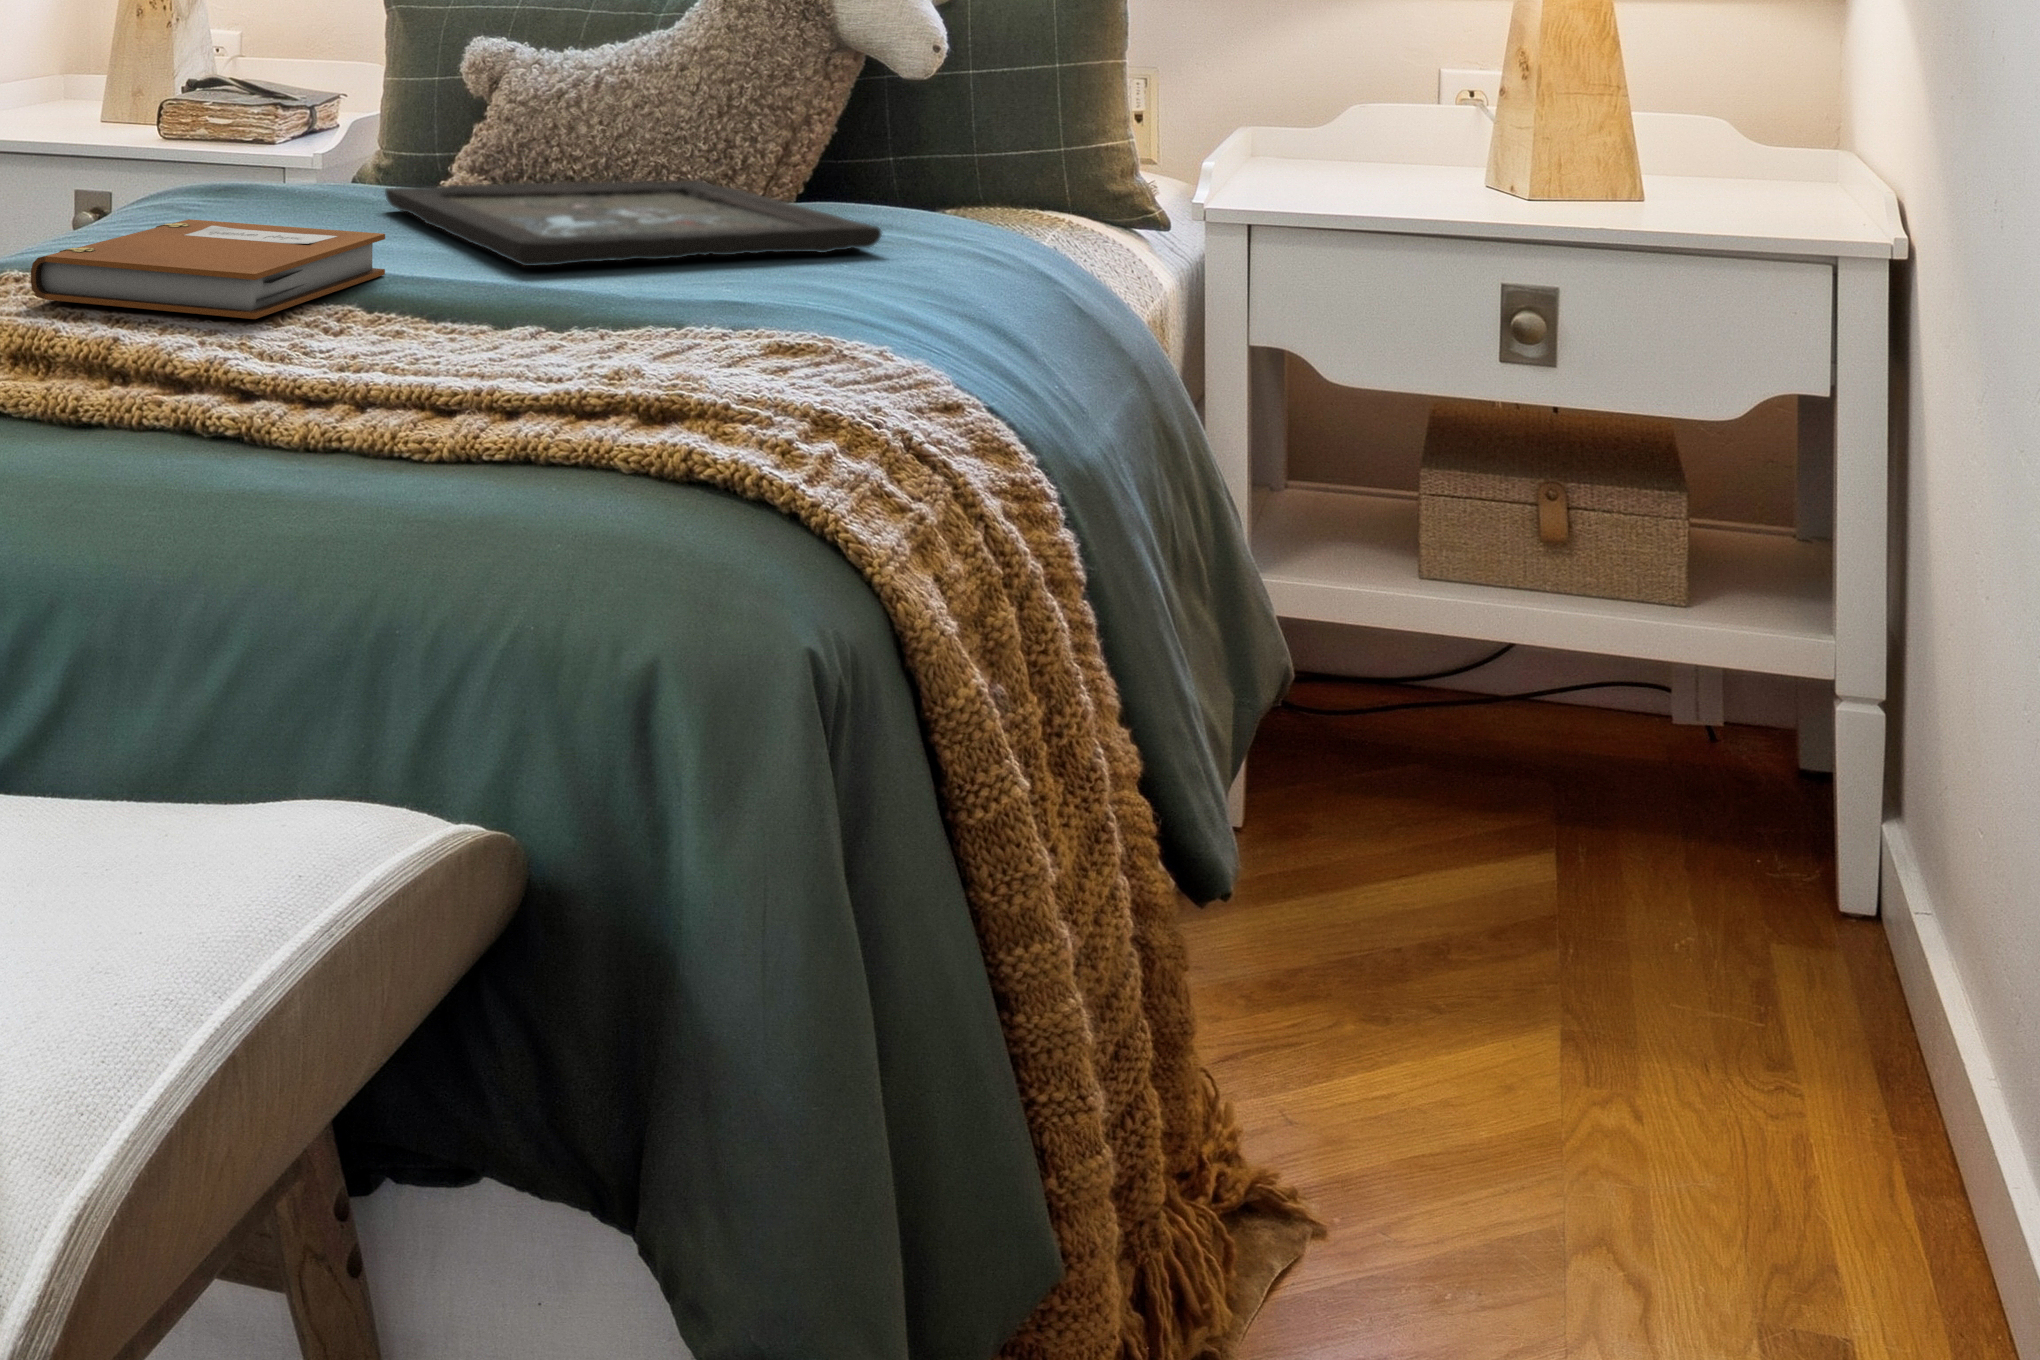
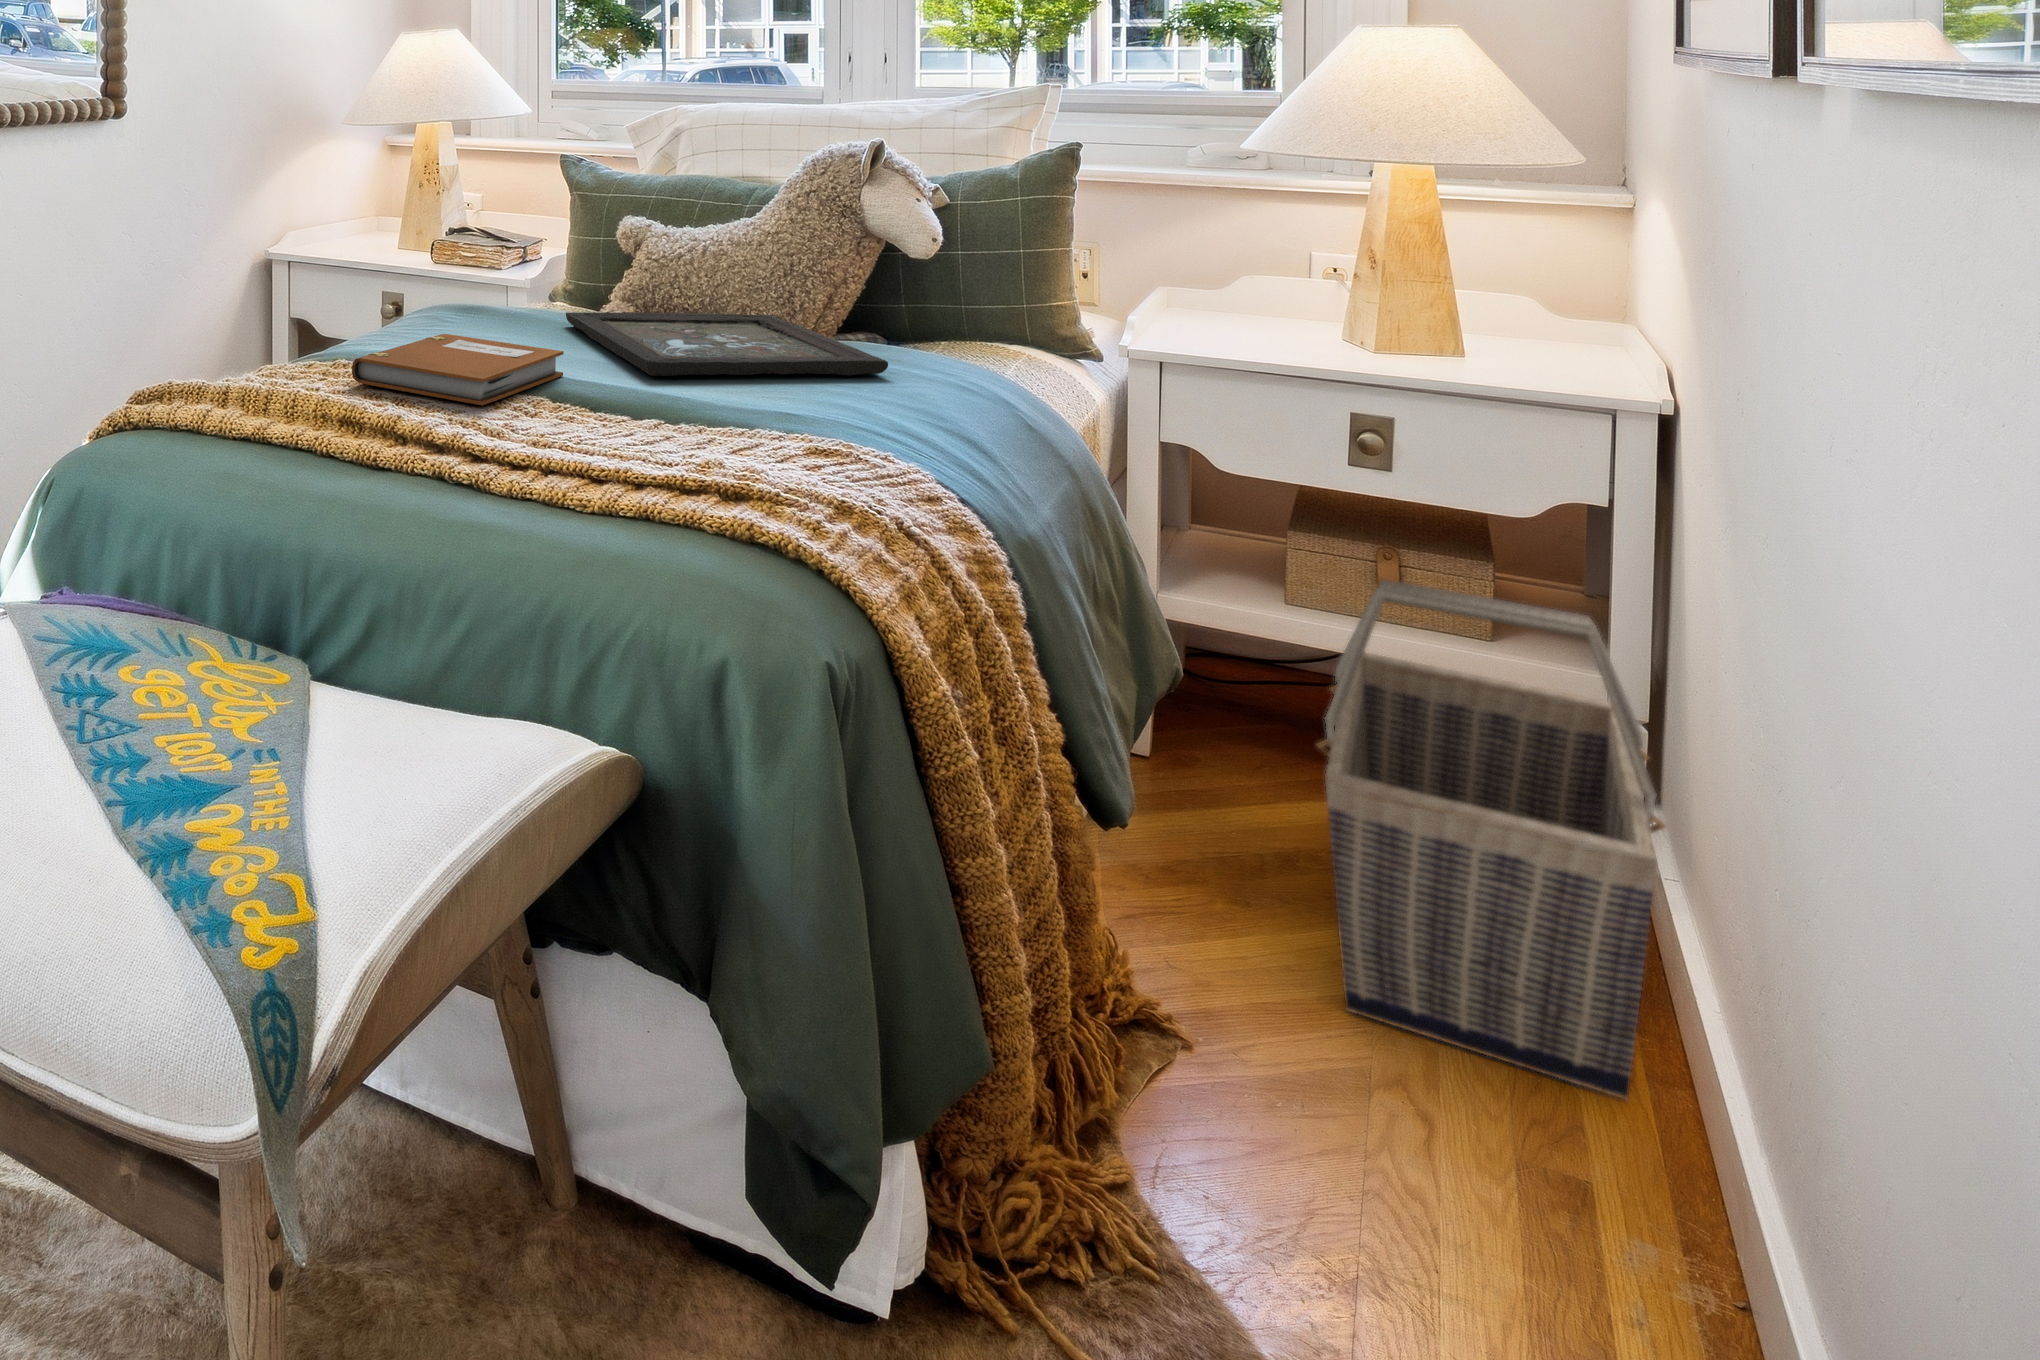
basket: none [1478,506,1900,1198] -> present [1317,580,1665,1099]

